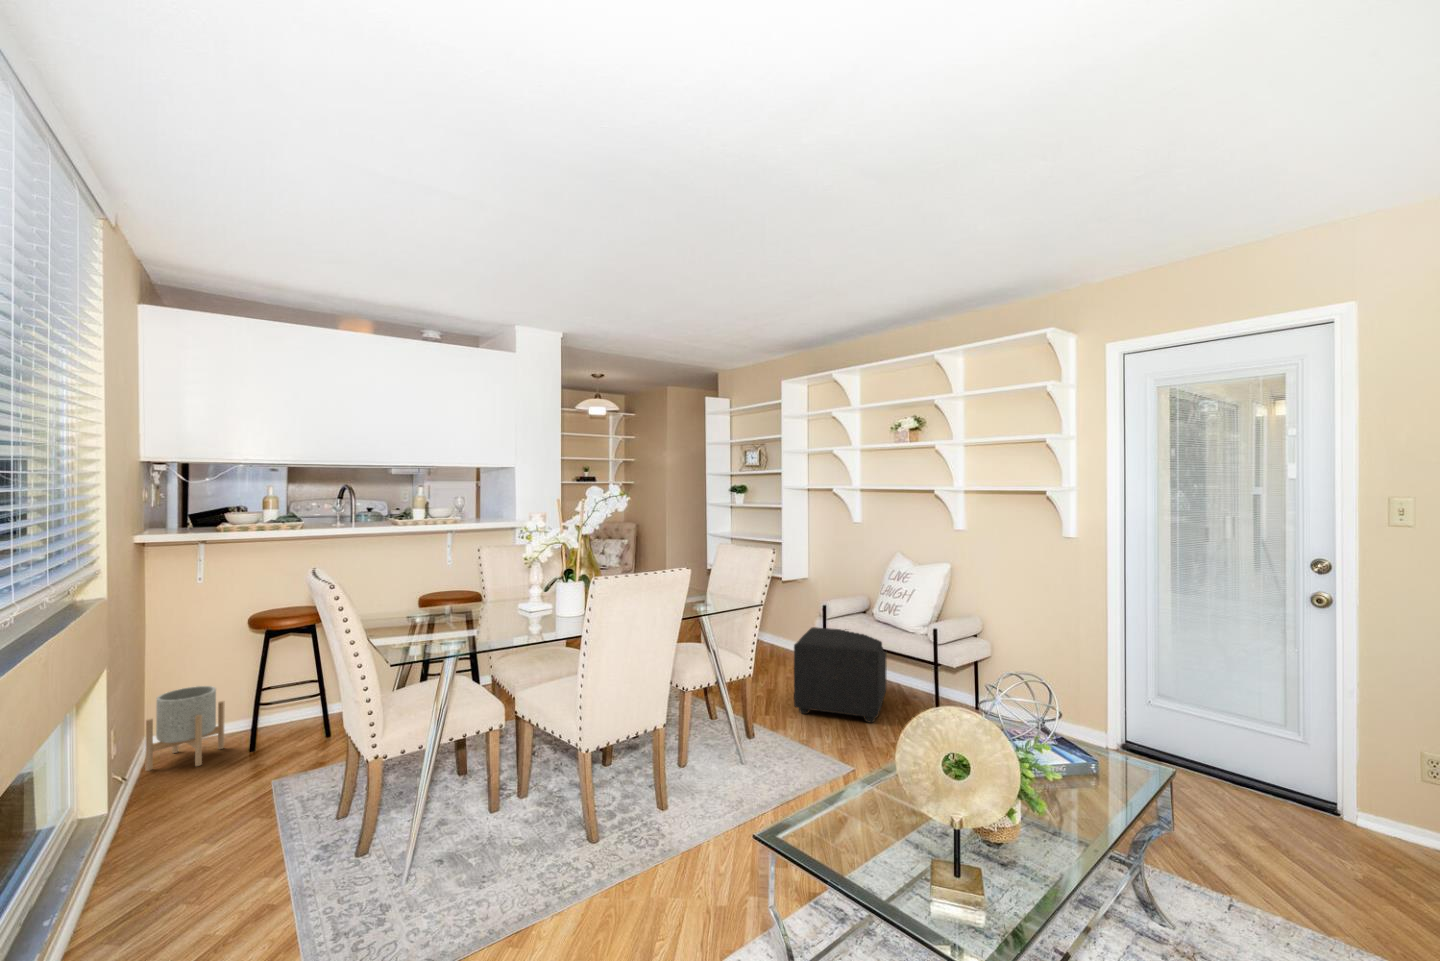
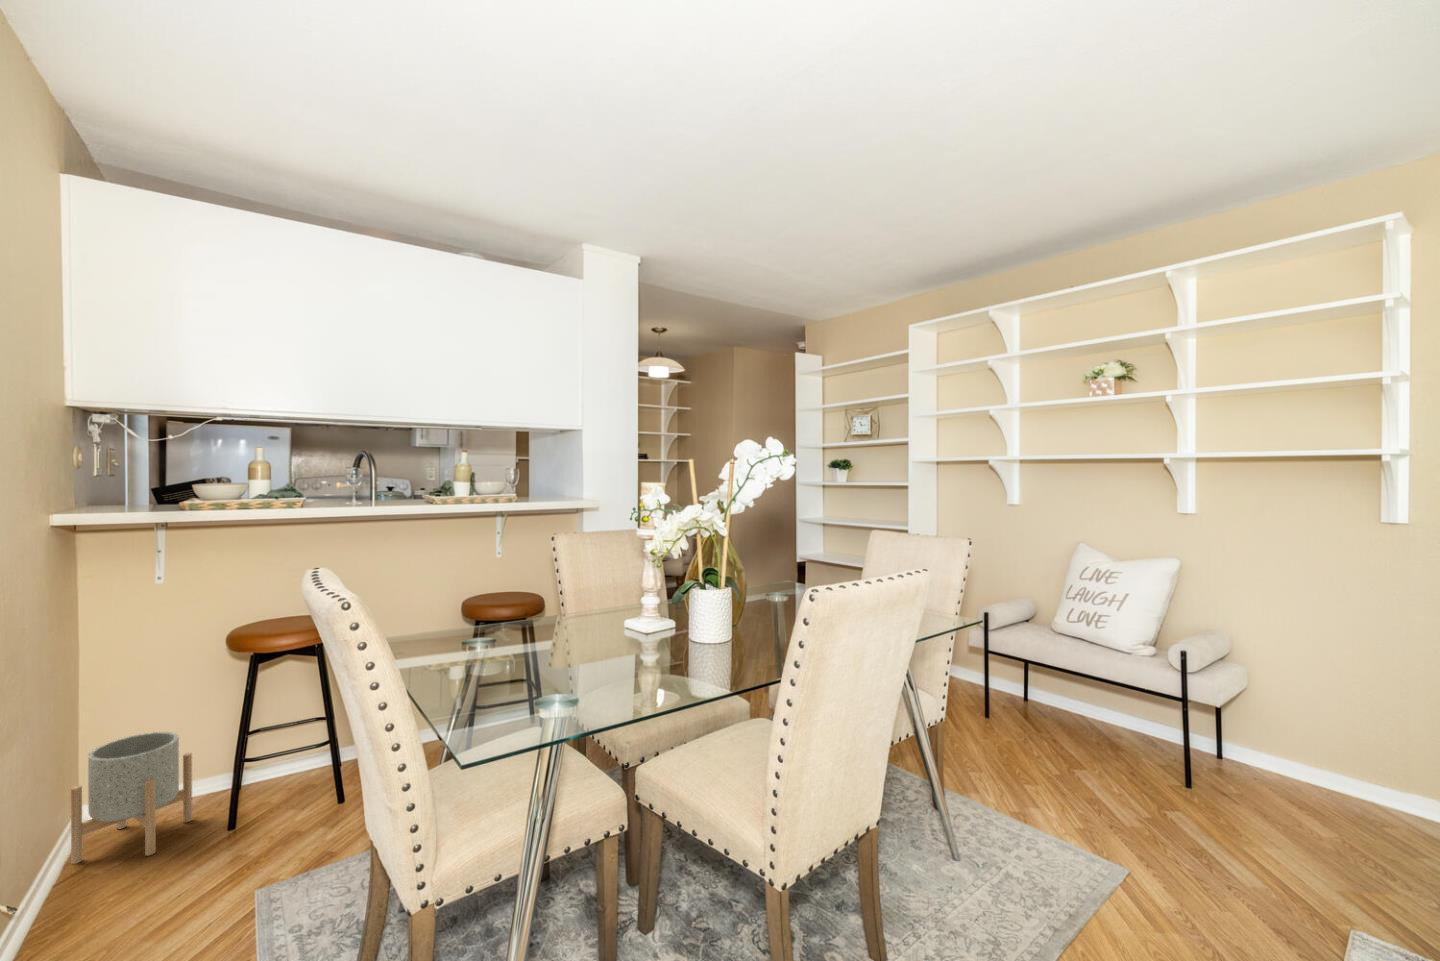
ottoman: present [794,627,887,723] -> none [971,642,1104,780]

